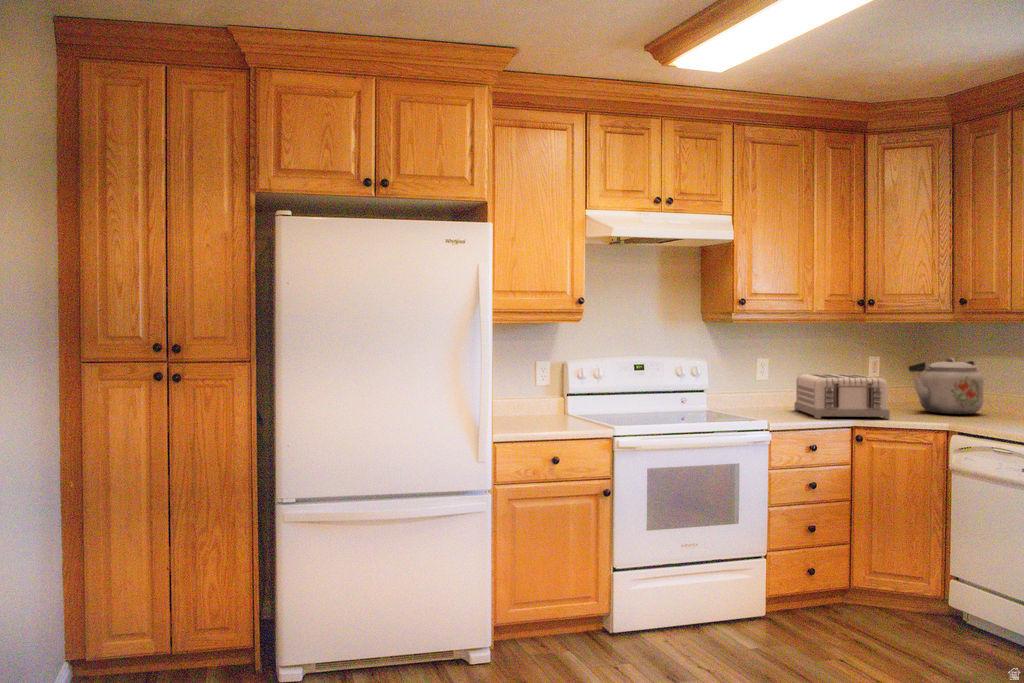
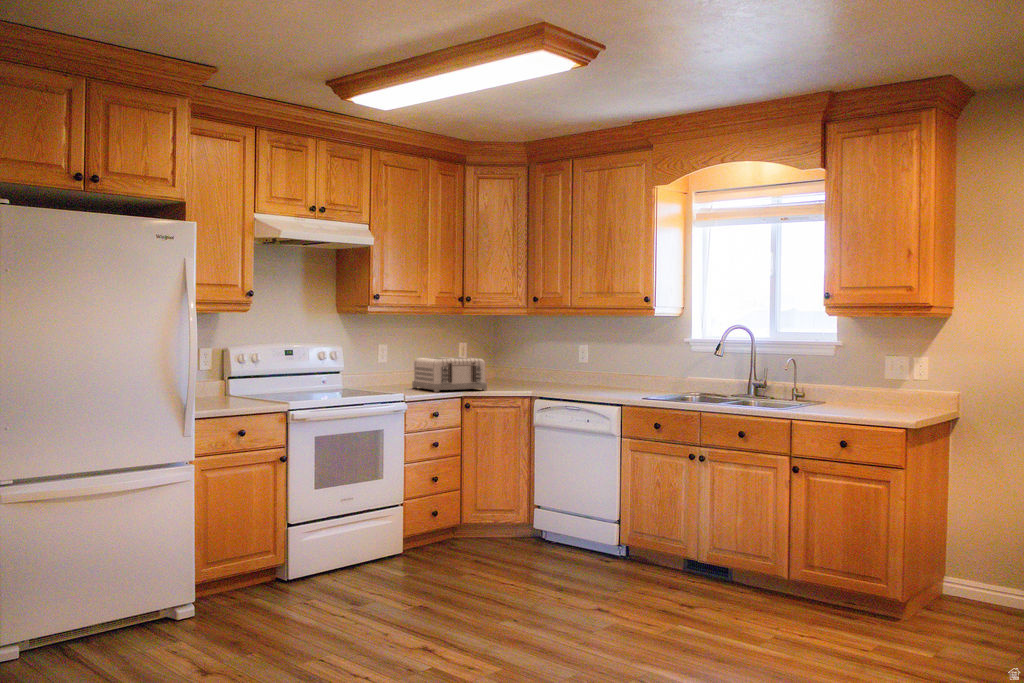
kettle: present [909,358,984,414] -> none [493,343,545,386]

